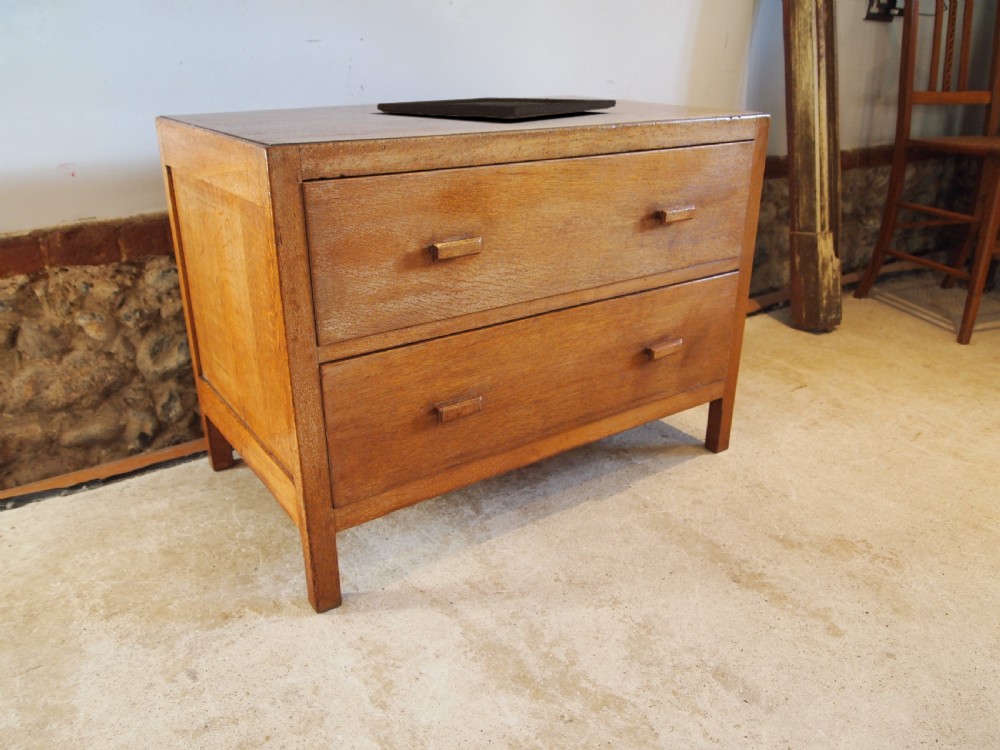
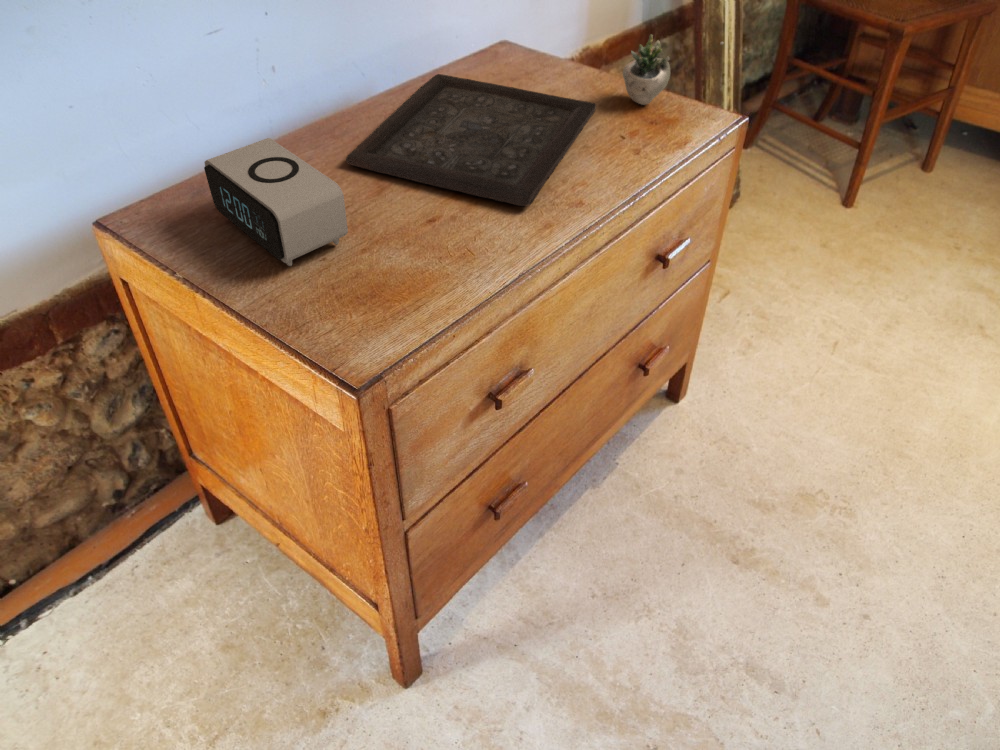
succulent plant: none [645,37,731,112] -> present [623,35,724,105]
alarm clock: none [246,56,343,122] -> present [204,138,348,266]

